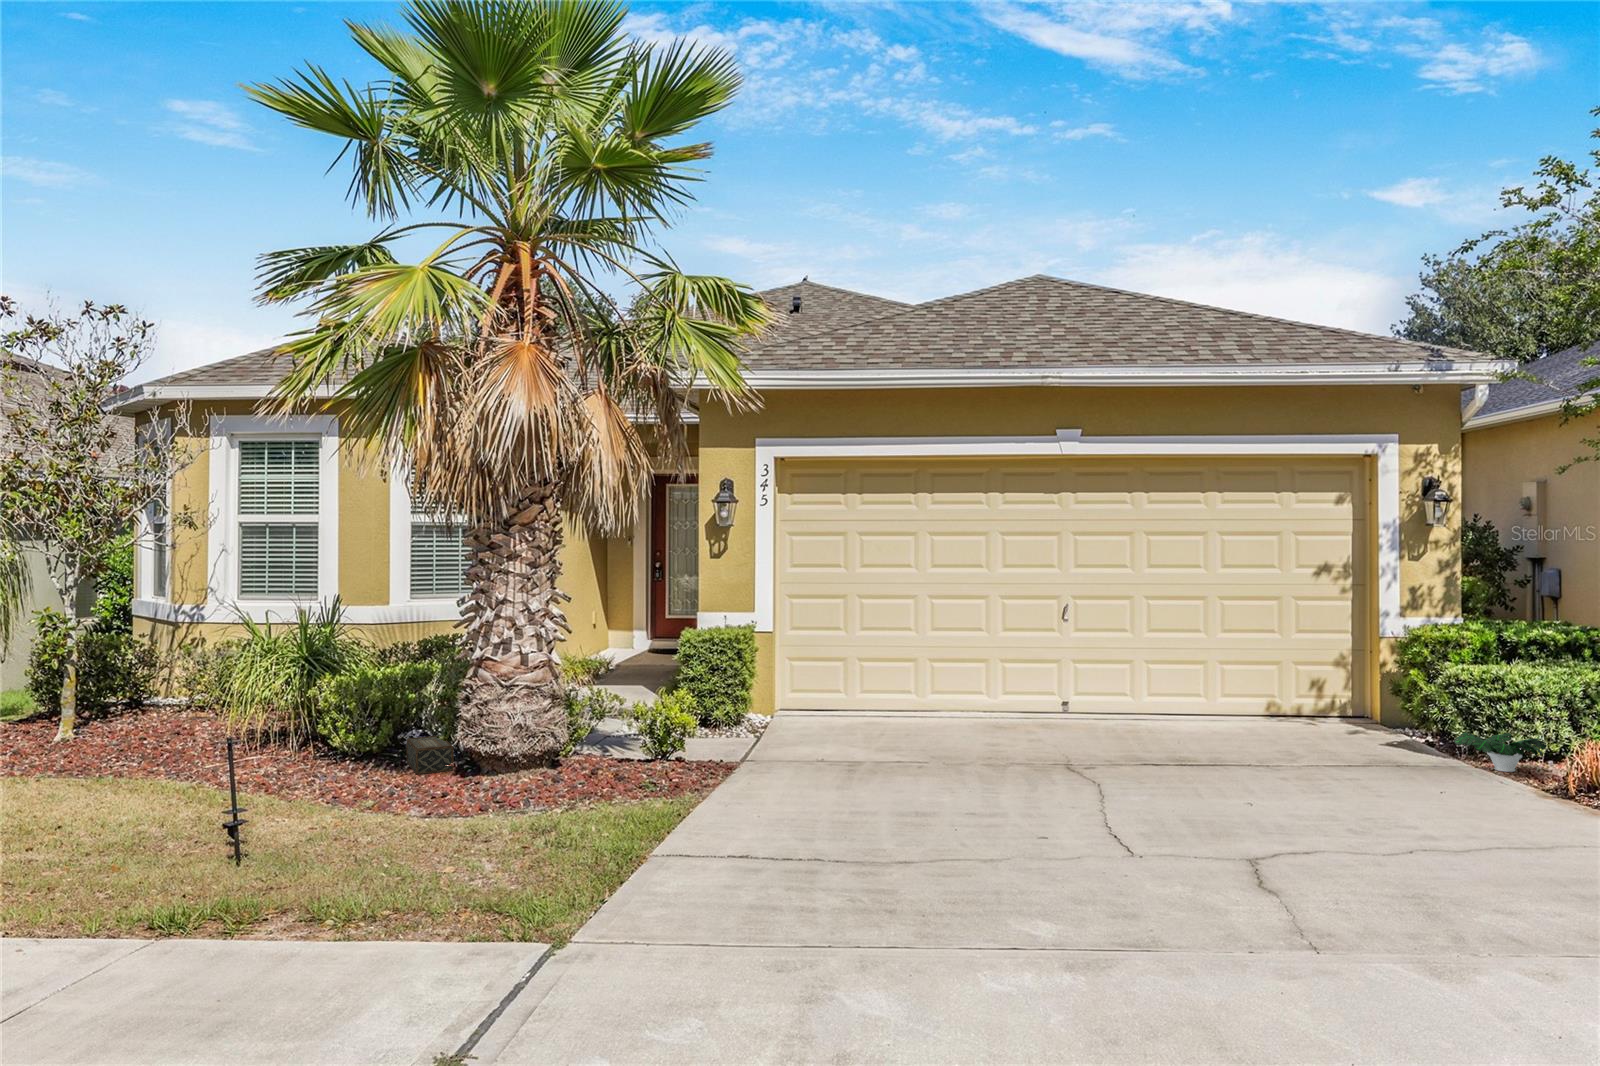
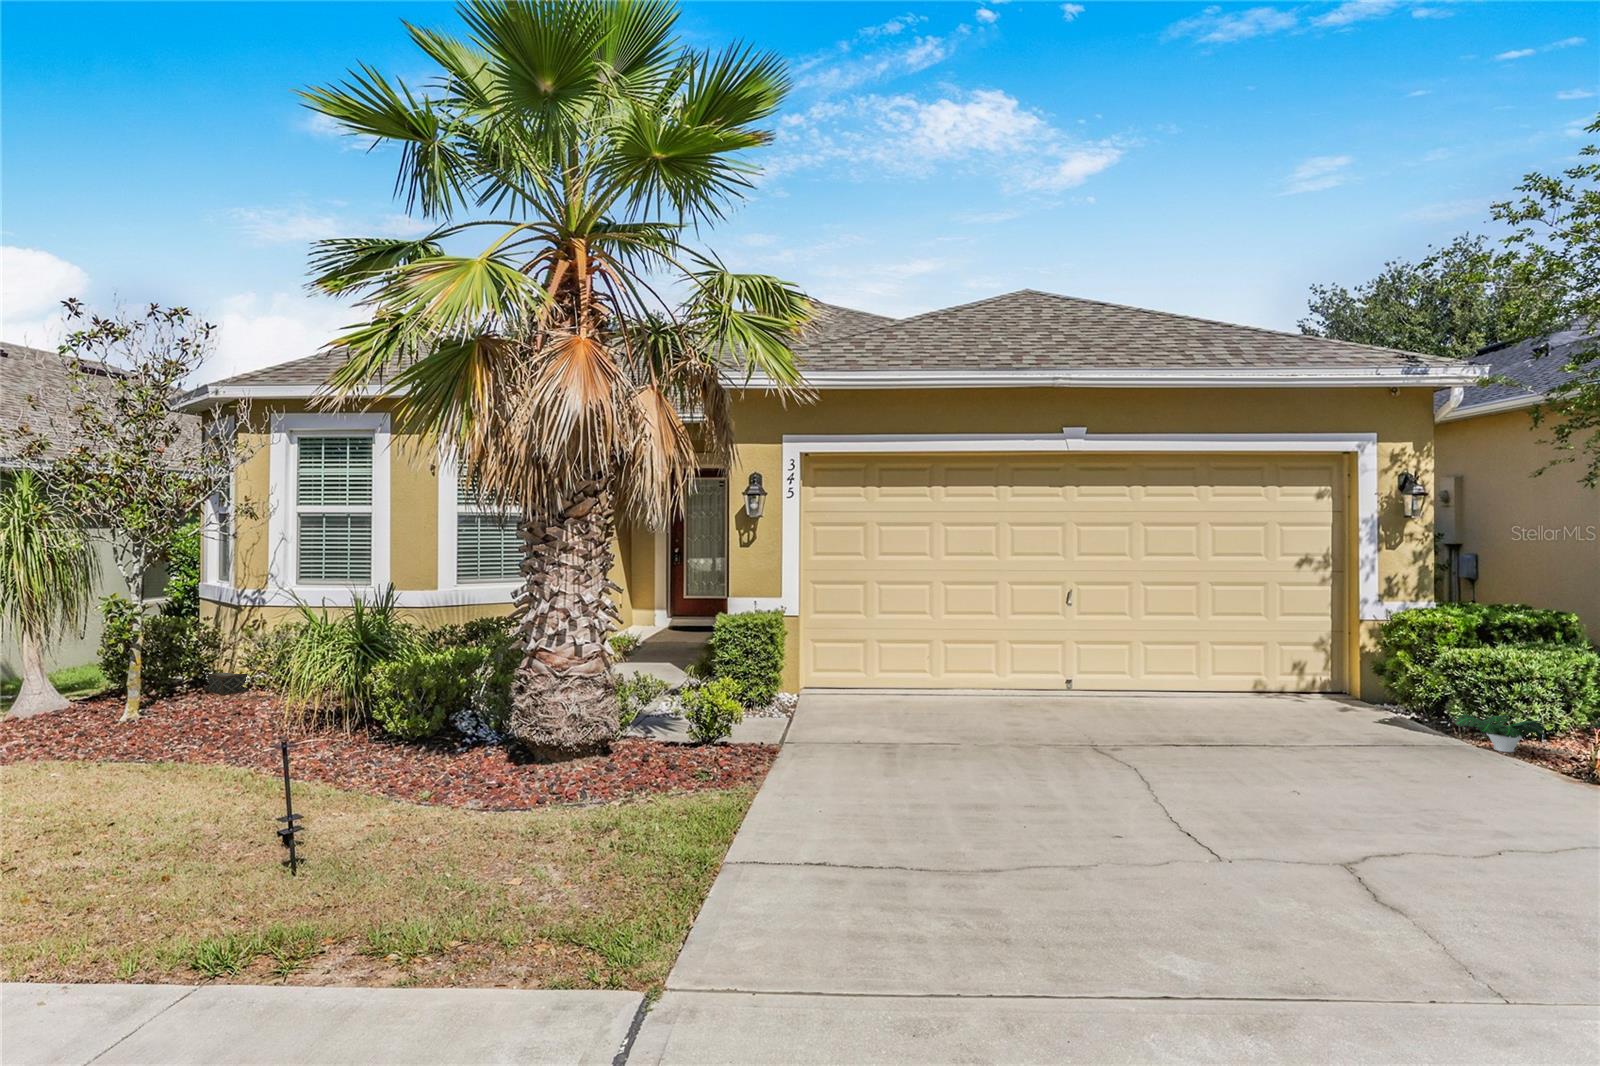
woven basket: present [407,736,454,774] -> present [204,672,249,695]

